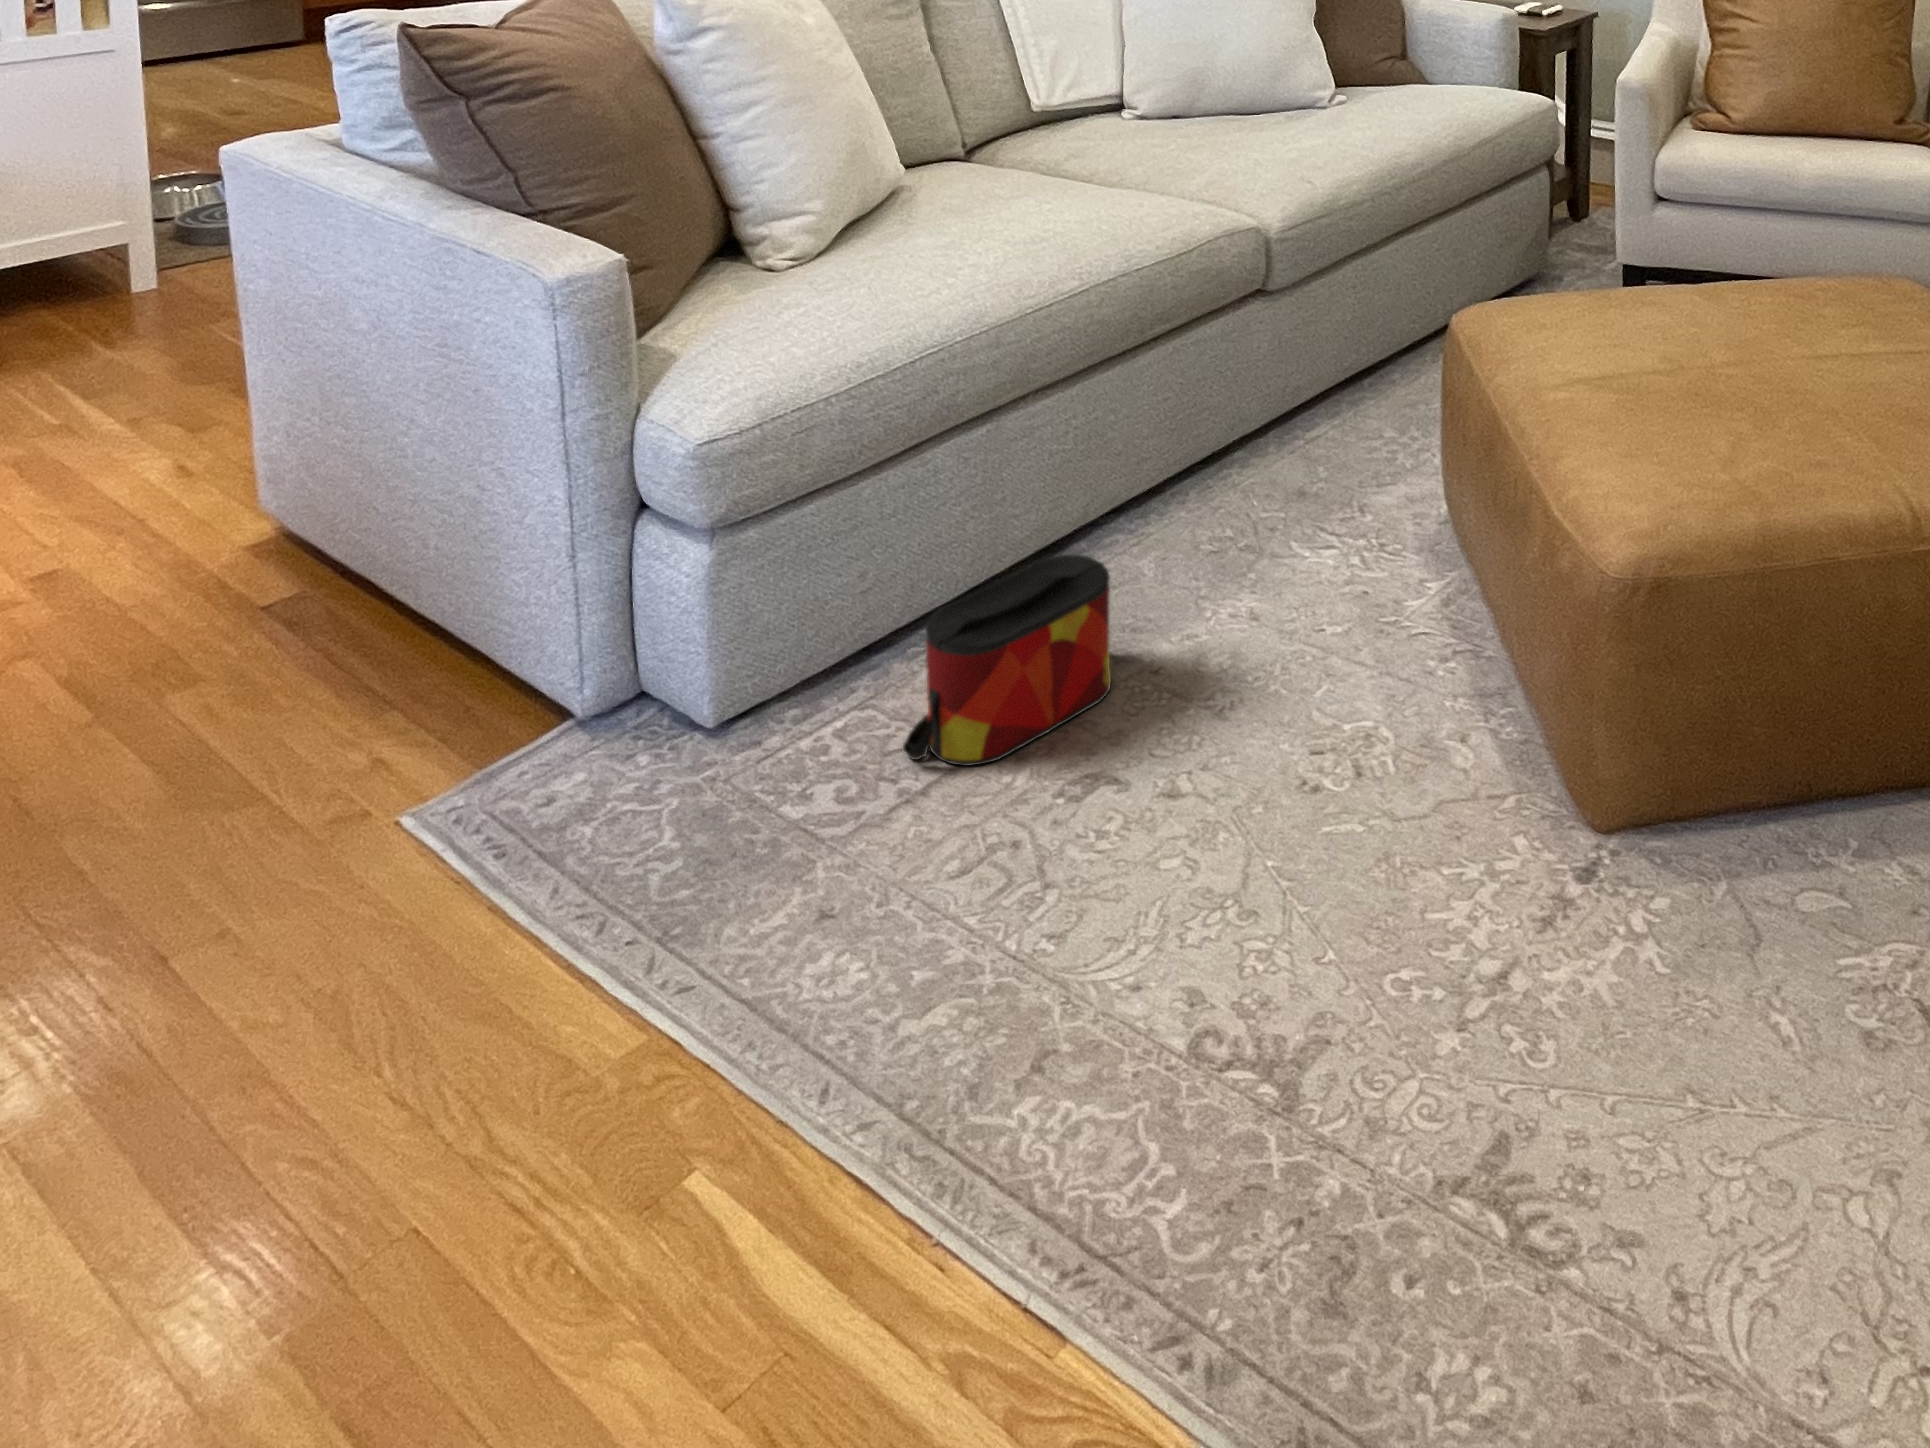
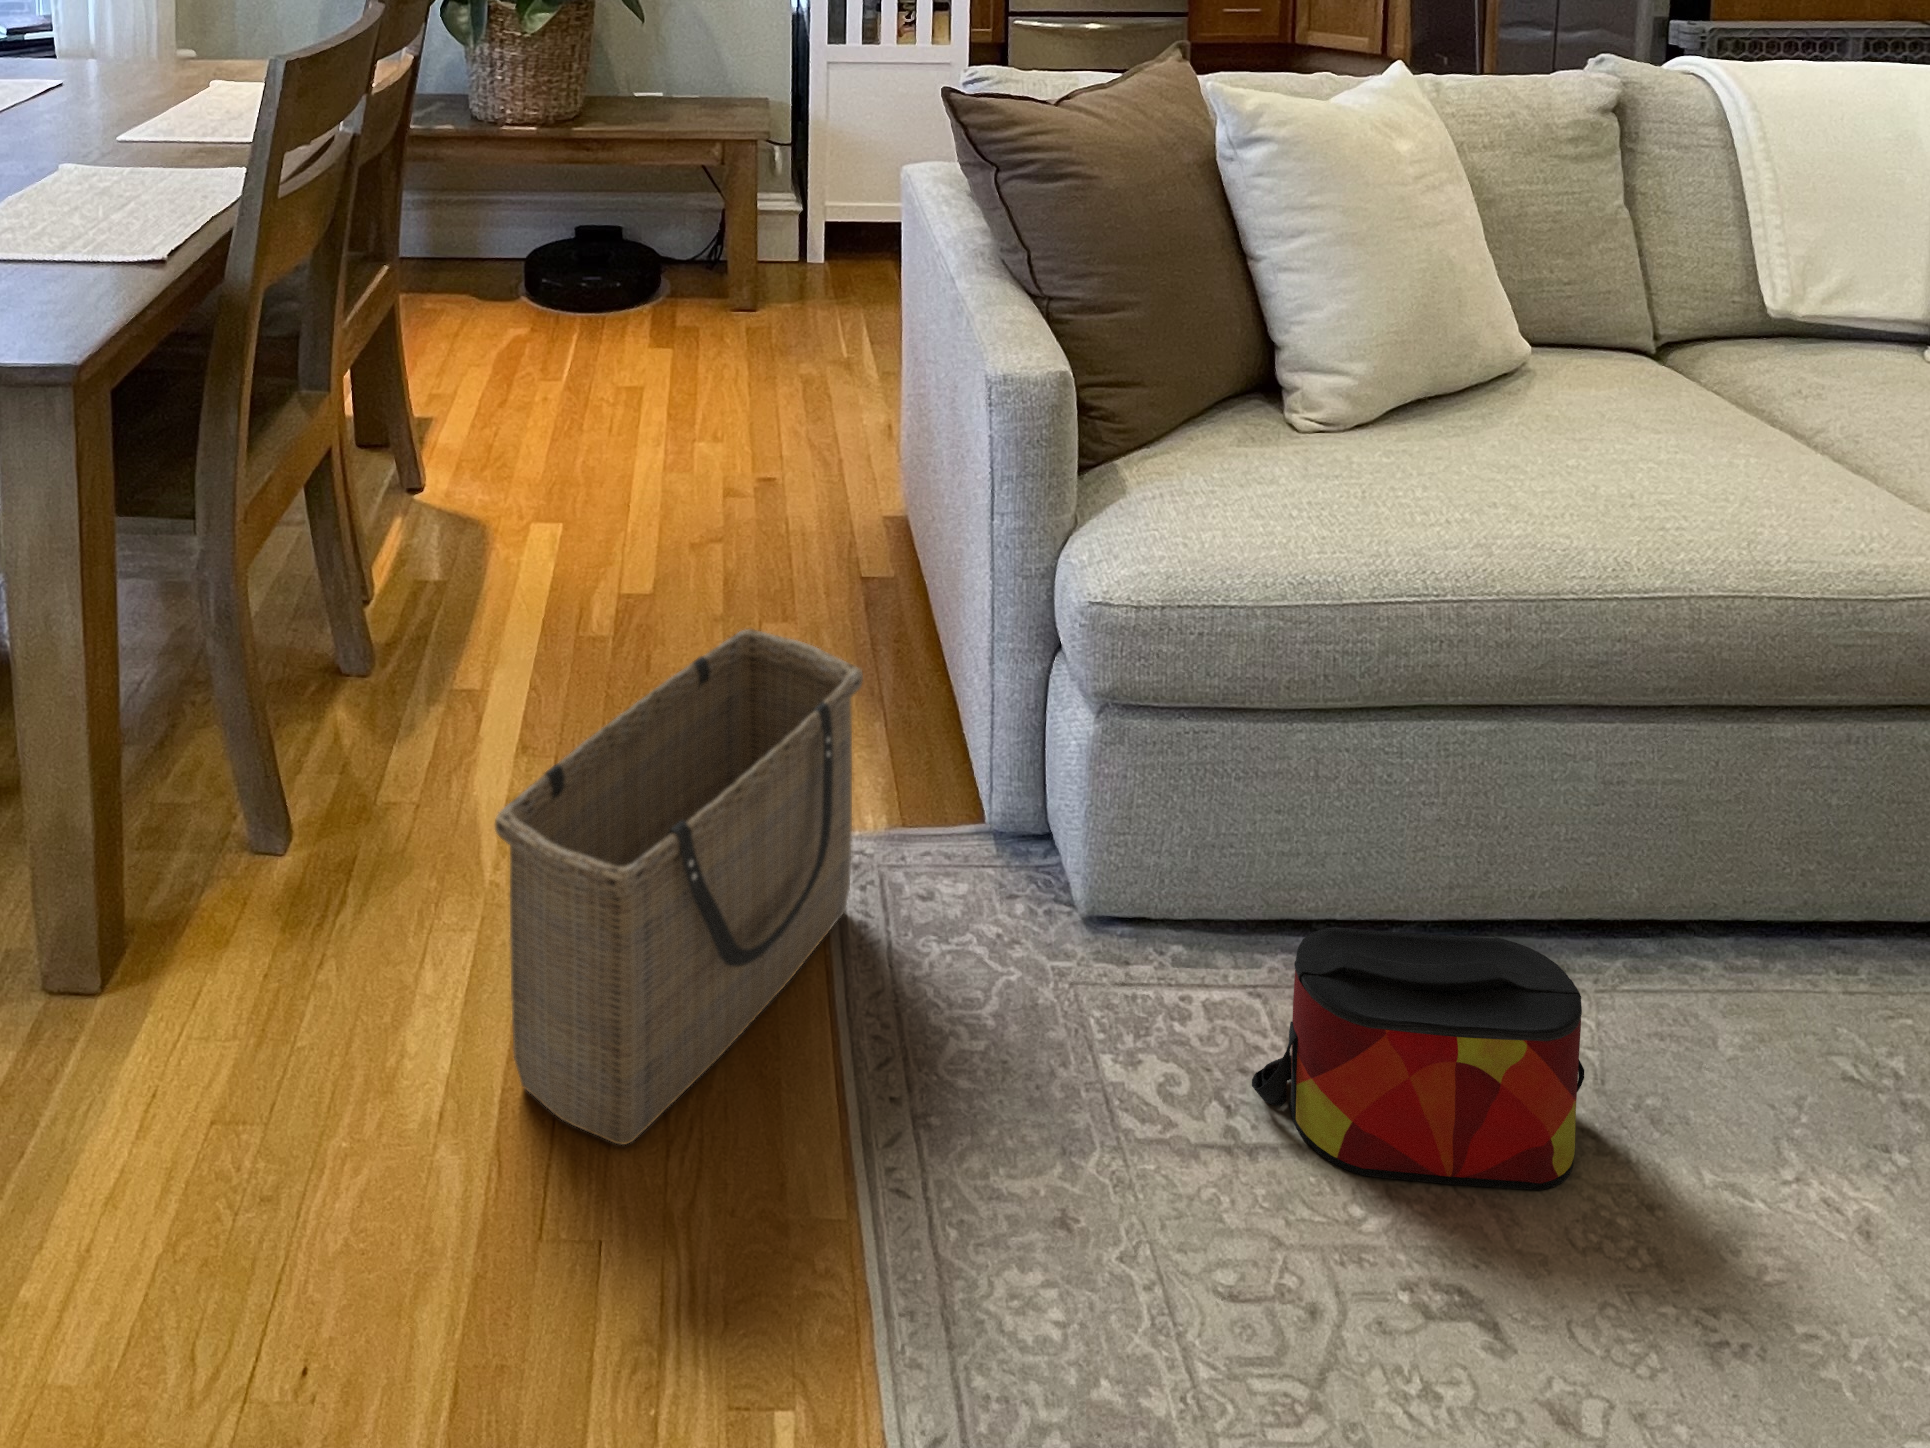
basket: none [151,611,486,1188] -> present [495,629,863,1145]

